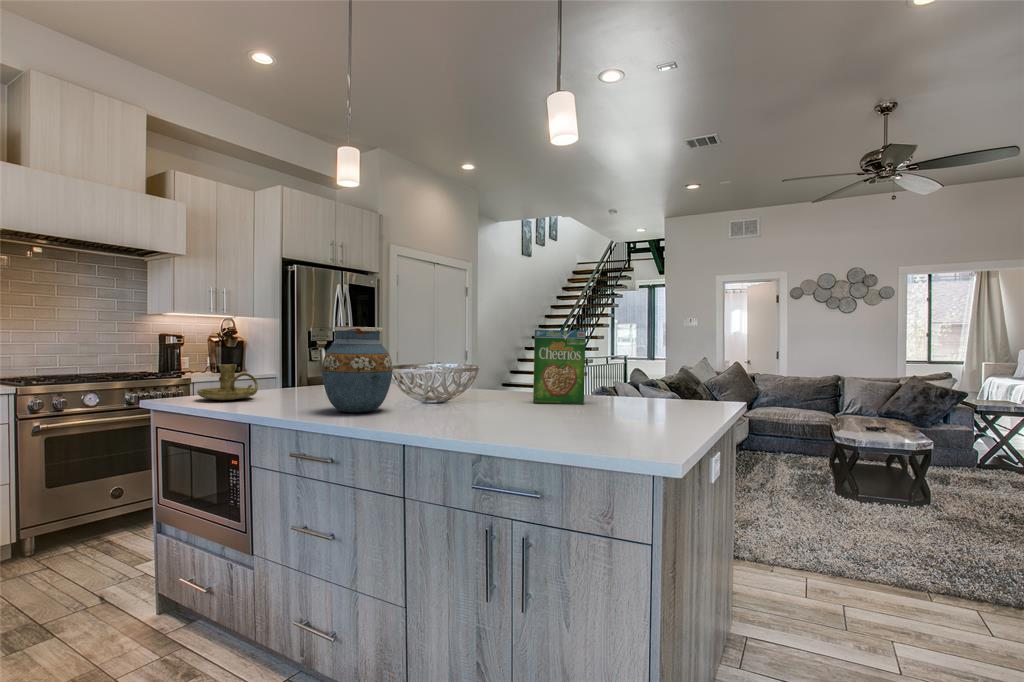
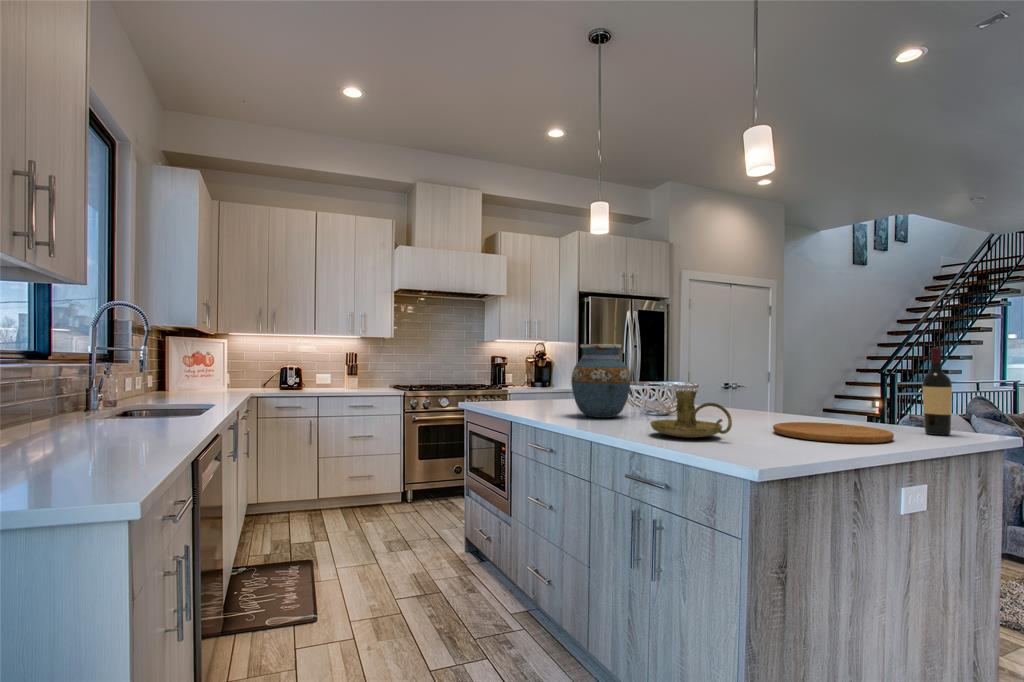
cereal box: present [533,330,586,404] -> none [782,344,846,425]
wine bottle: none [647,336,666,409] -> present [922,348,952,435]
candle holder: present [197,364,258,400] -> present [650,390,732,438]
cutting board: none [543,405,640,424] -> present [773,422,894,443]

